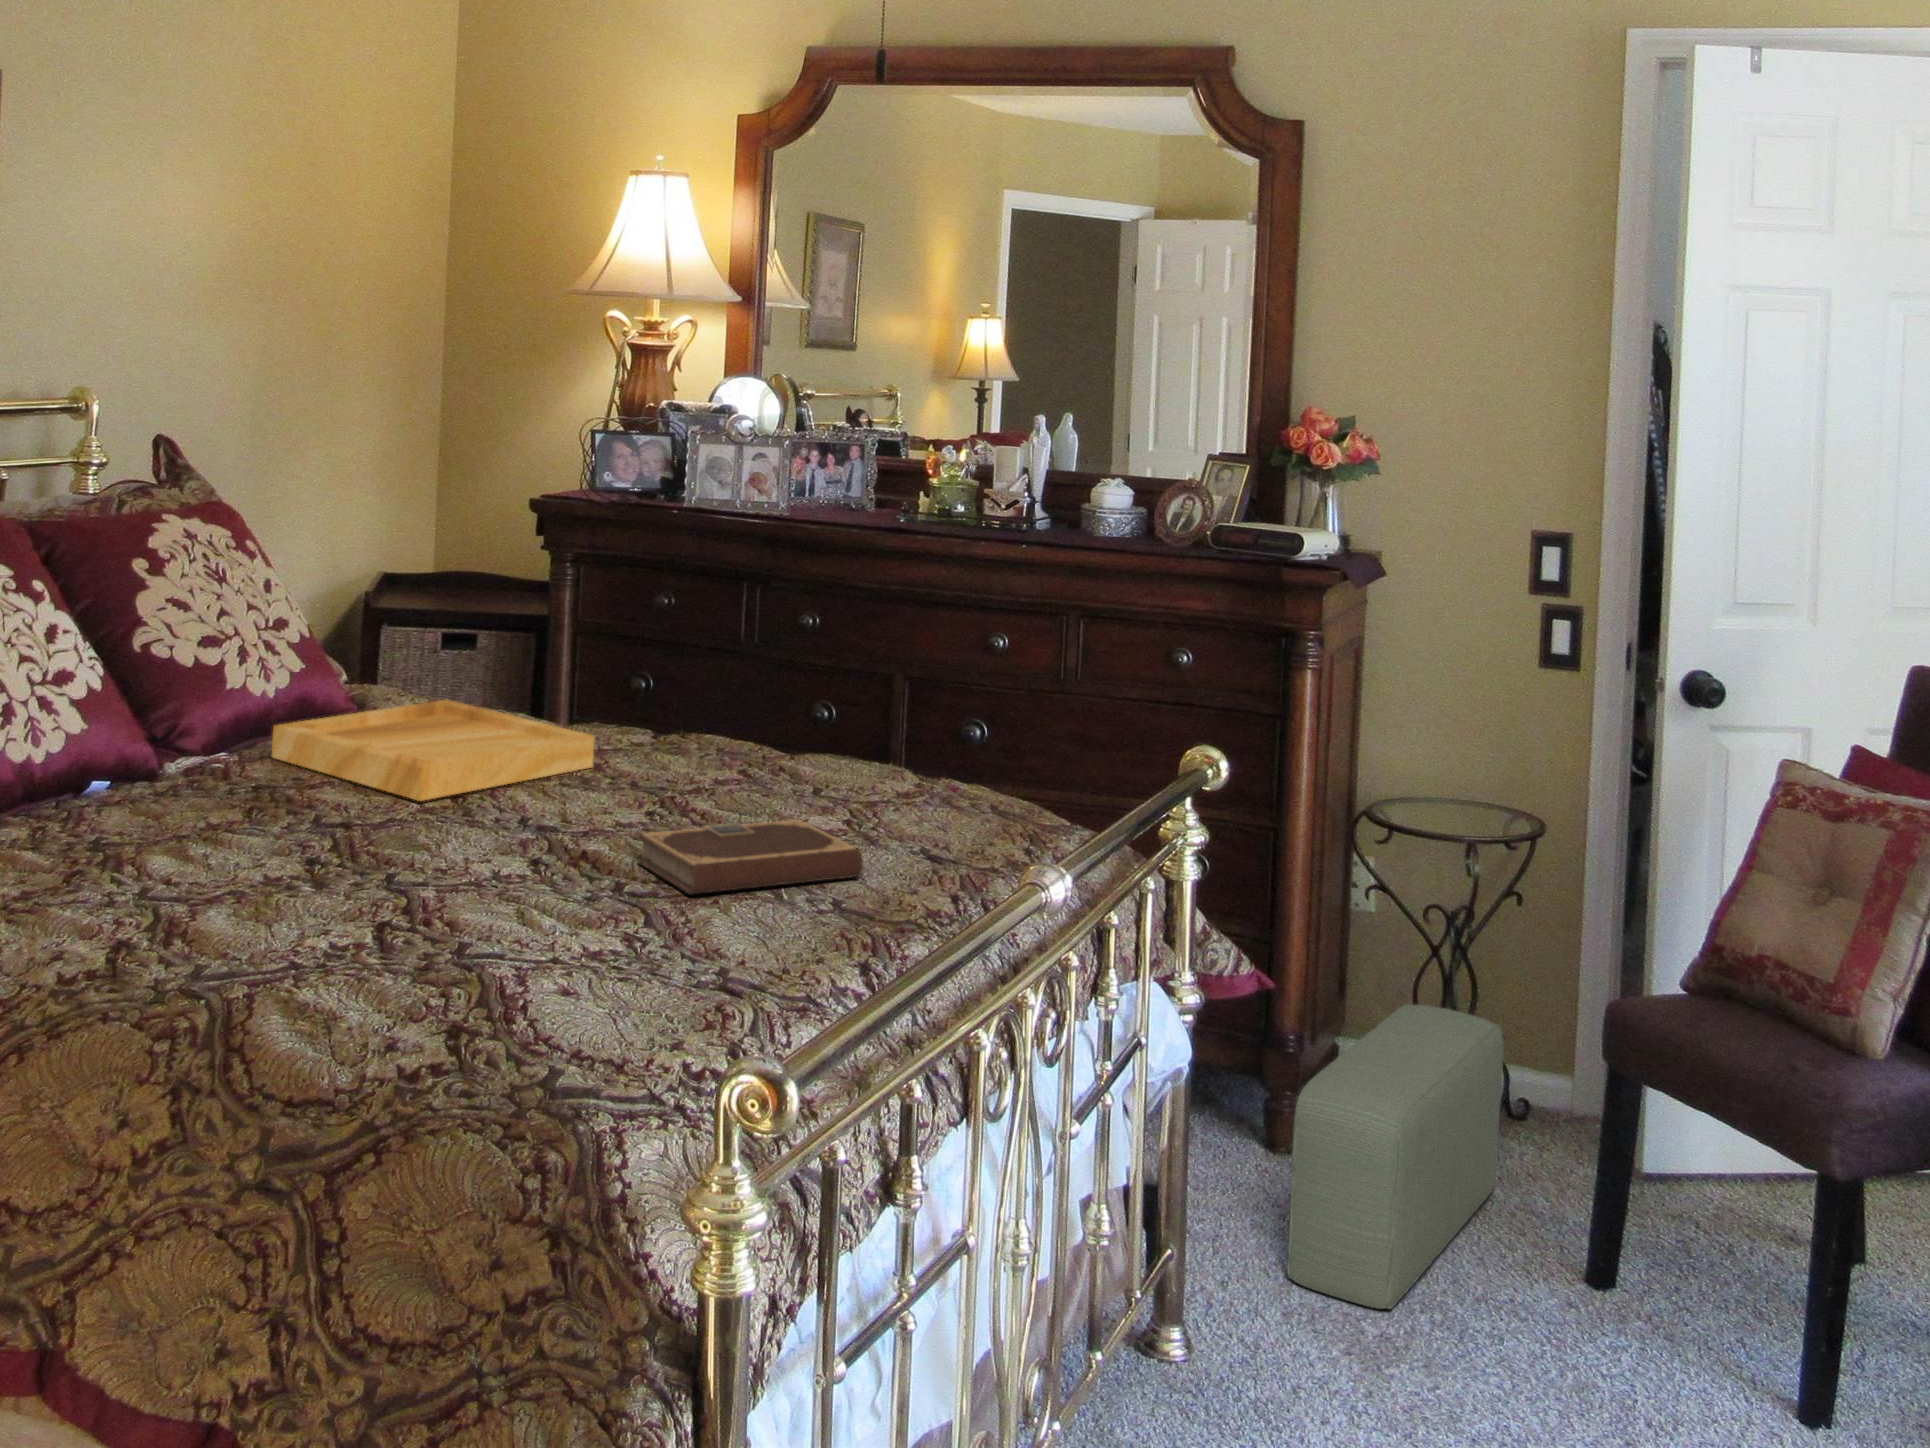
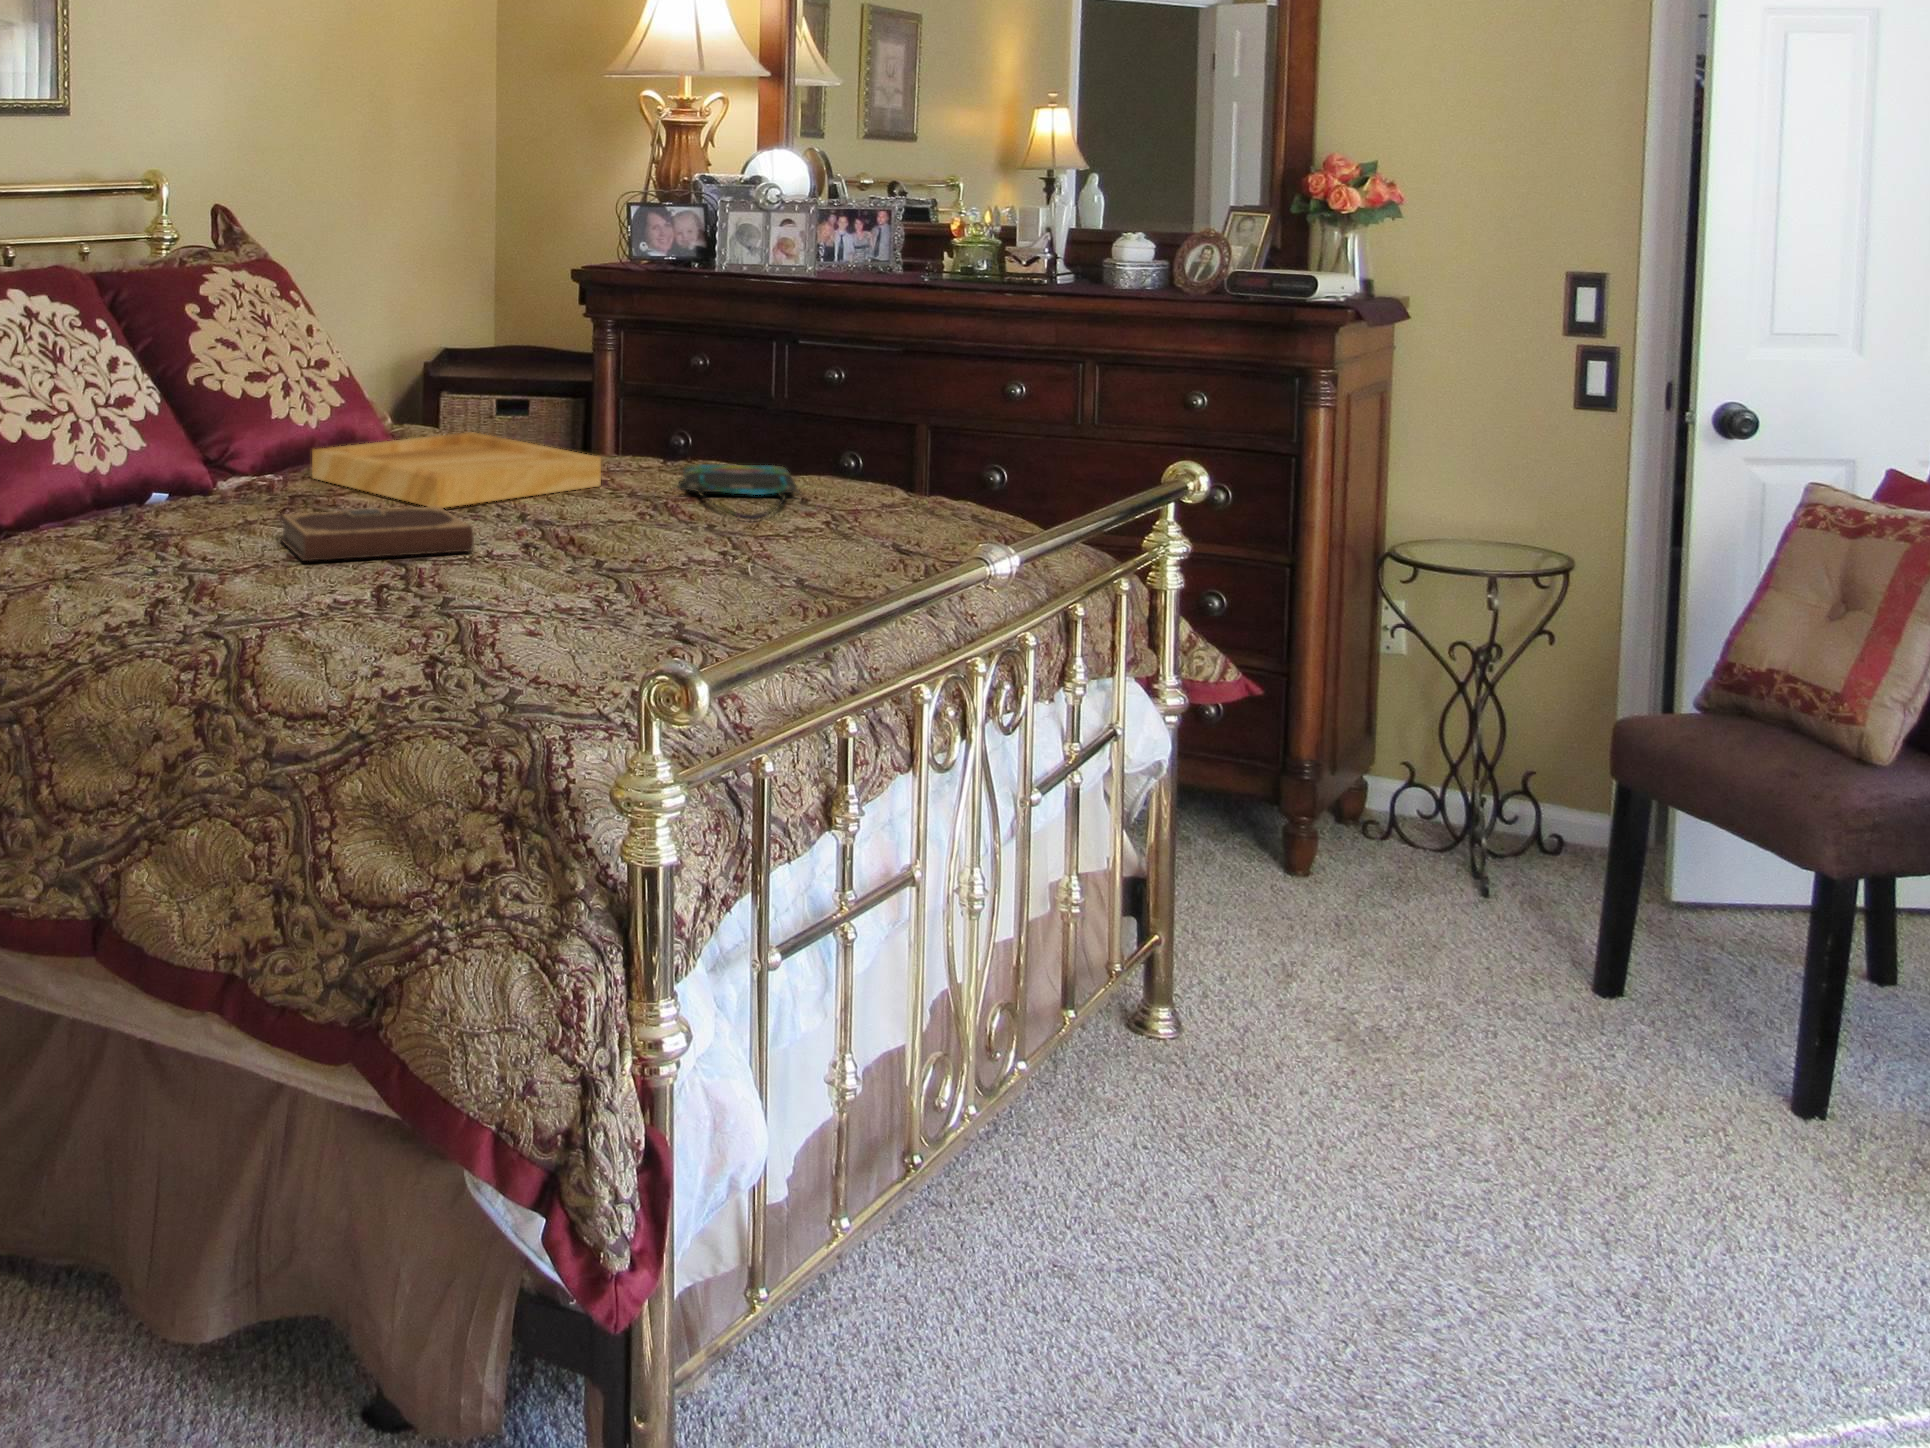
tote bag: none [679,741,811,814] -> present [678,464,799,520]
notebook: present [637,820,863,894] -> present [280,507,474,561]
pouf: present [1287,1004,1504,1309] -> none [1285,730,1522,1004]

